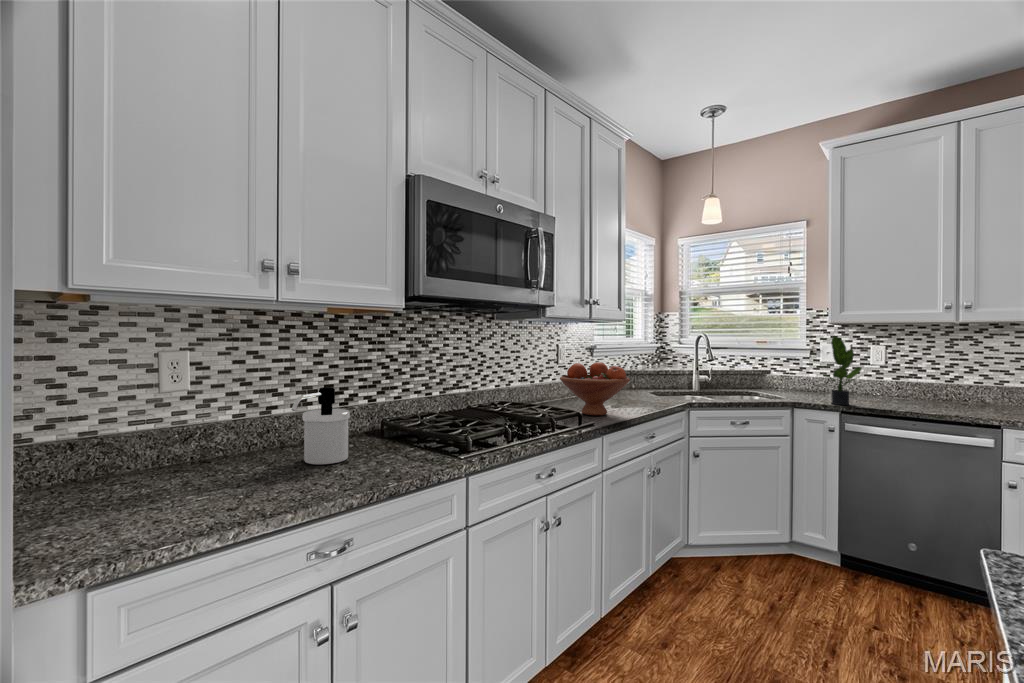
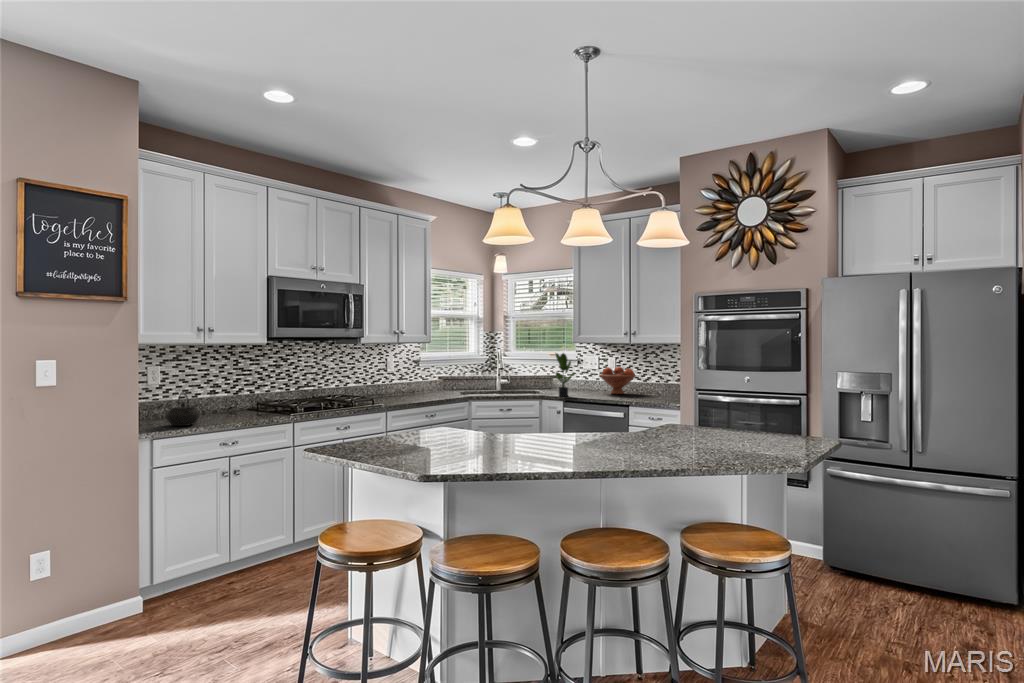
fruit bowl: present [560,362,630,415] -> present [599,367,636,394]
soap dispenser: present [291,387,350,464] -> none [211,383,238,417]
kettle: none [166,417,257,511] -> present [167,392,199,426]

